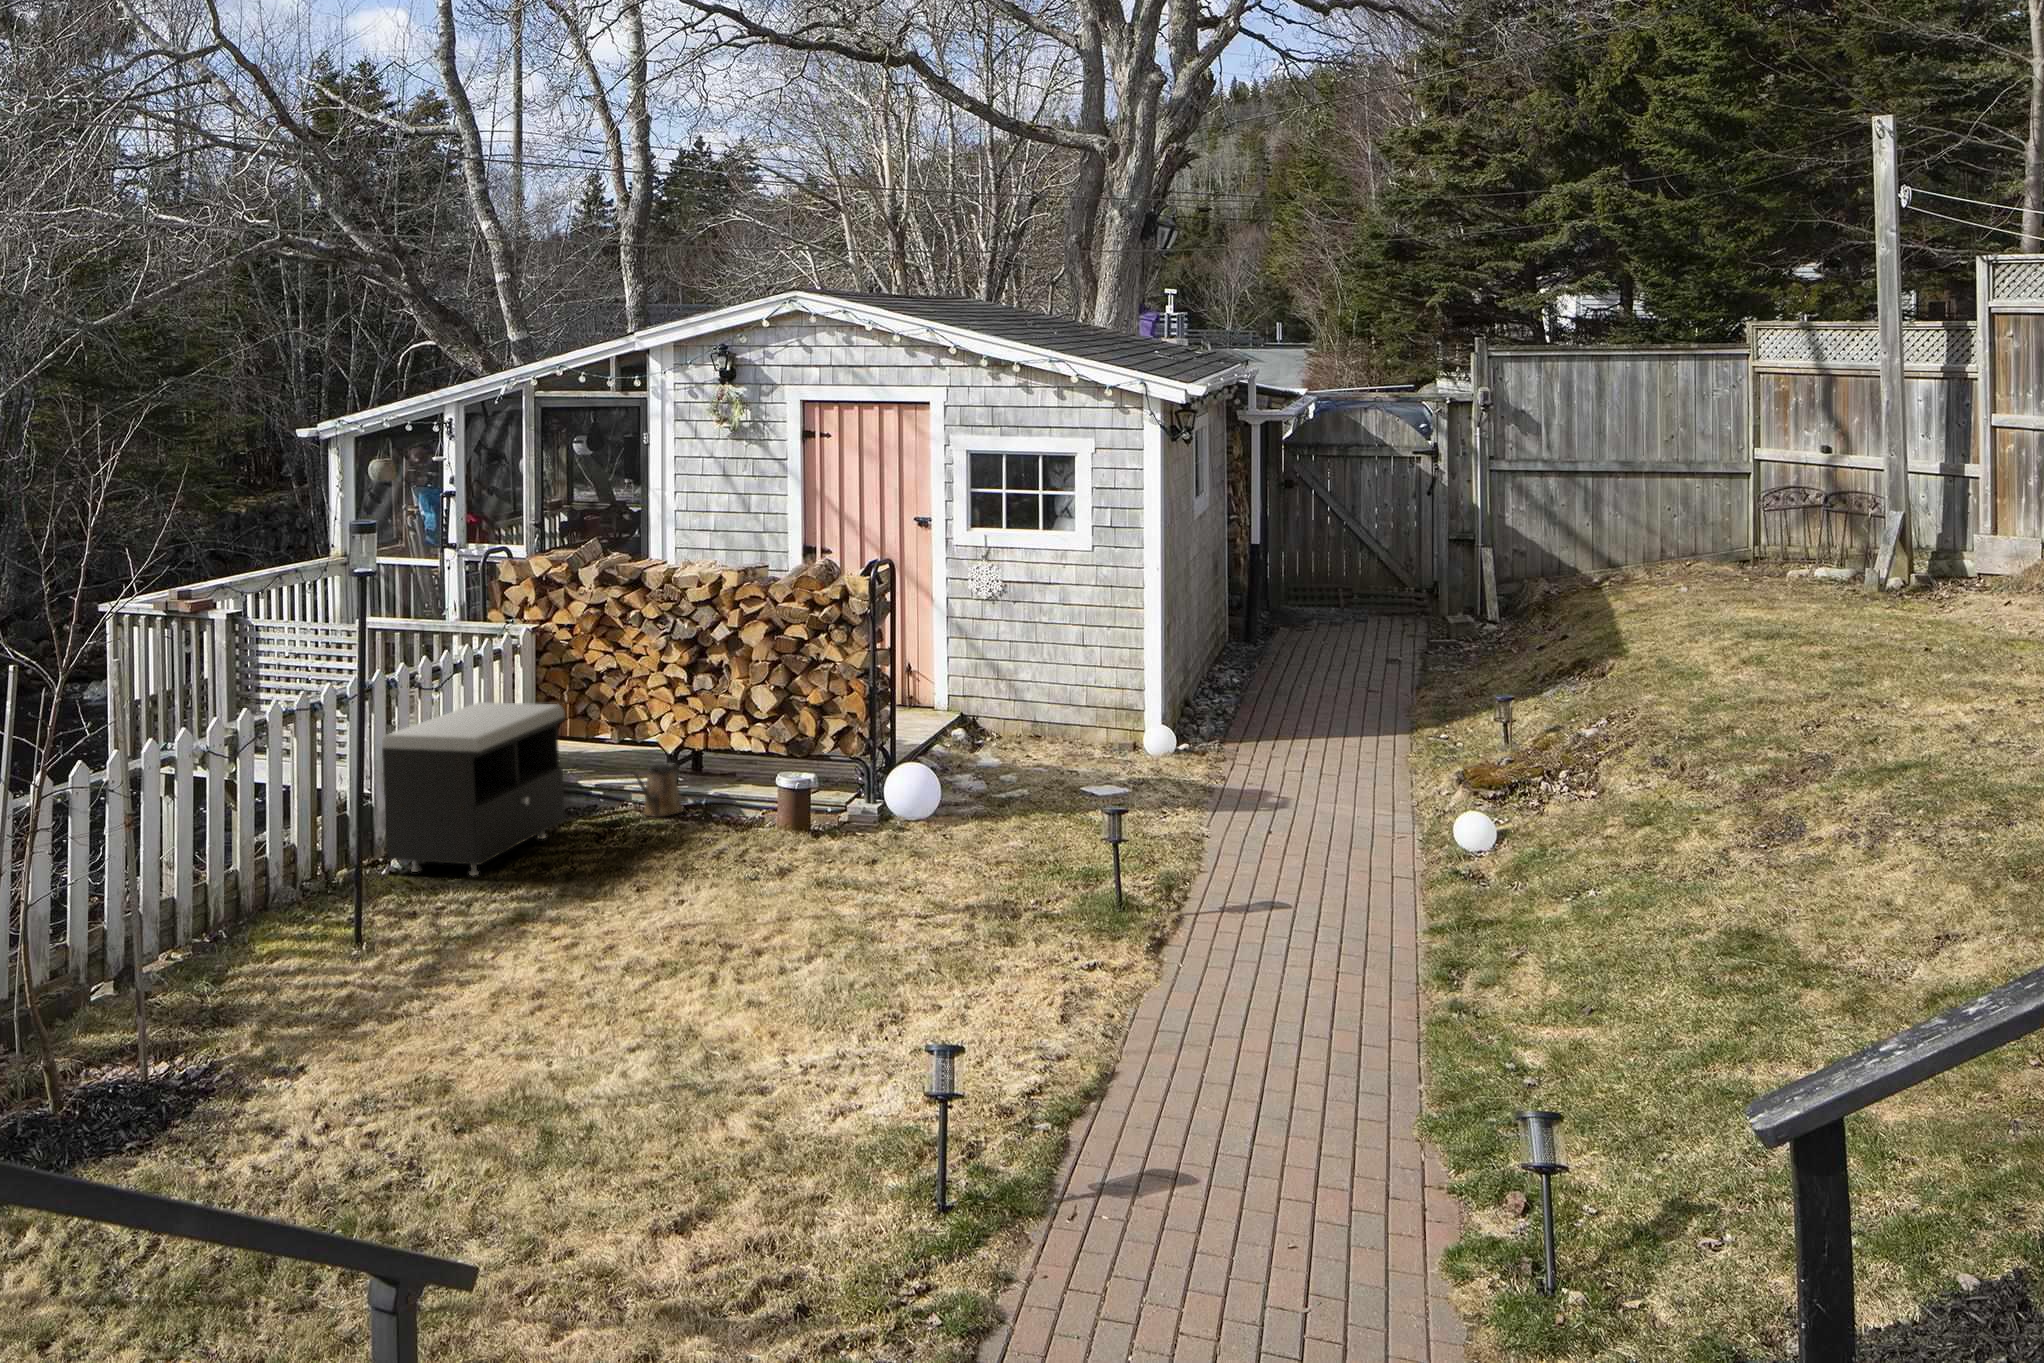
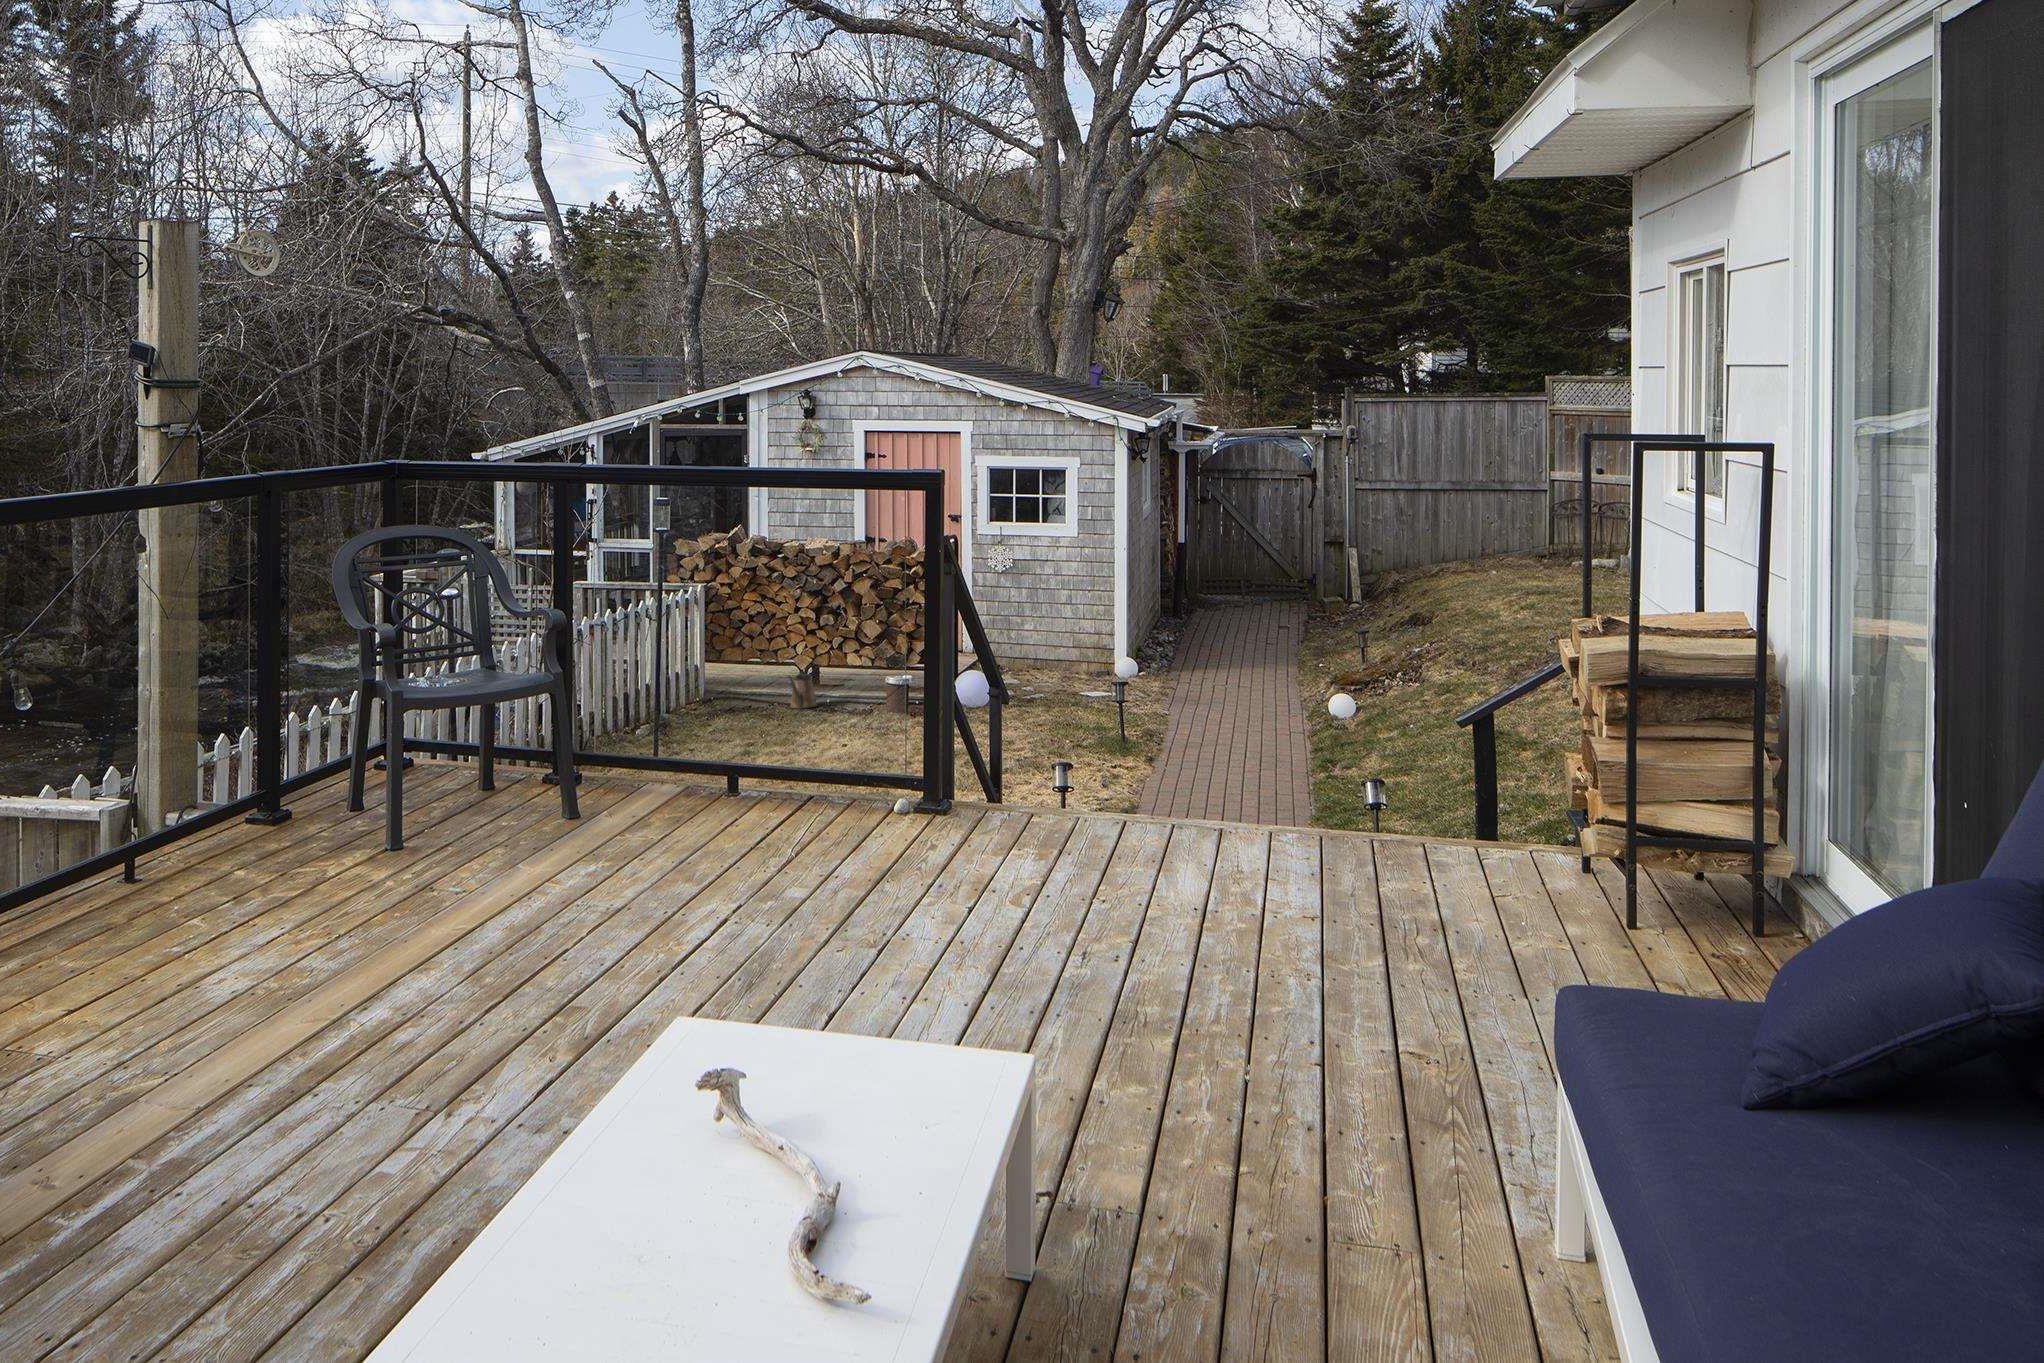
storage bench: present [382,702,565,875] -> none [645,629,748,734]

